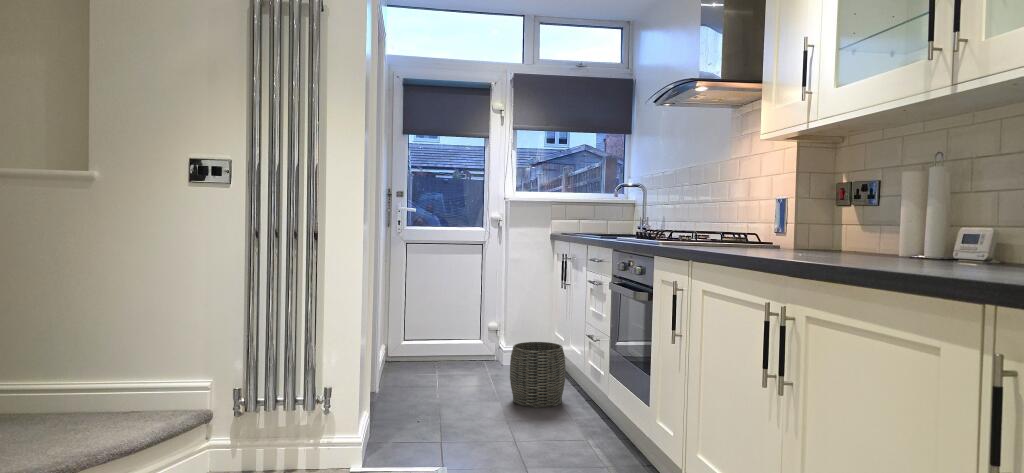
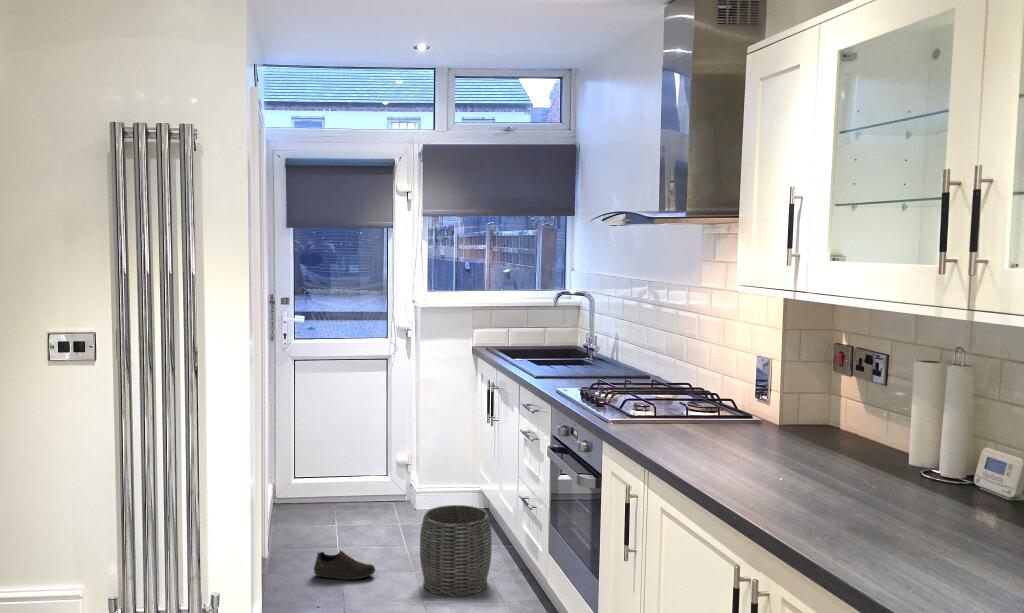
shoe: none [429,376,476,398] -> present [314,551,375,580]

